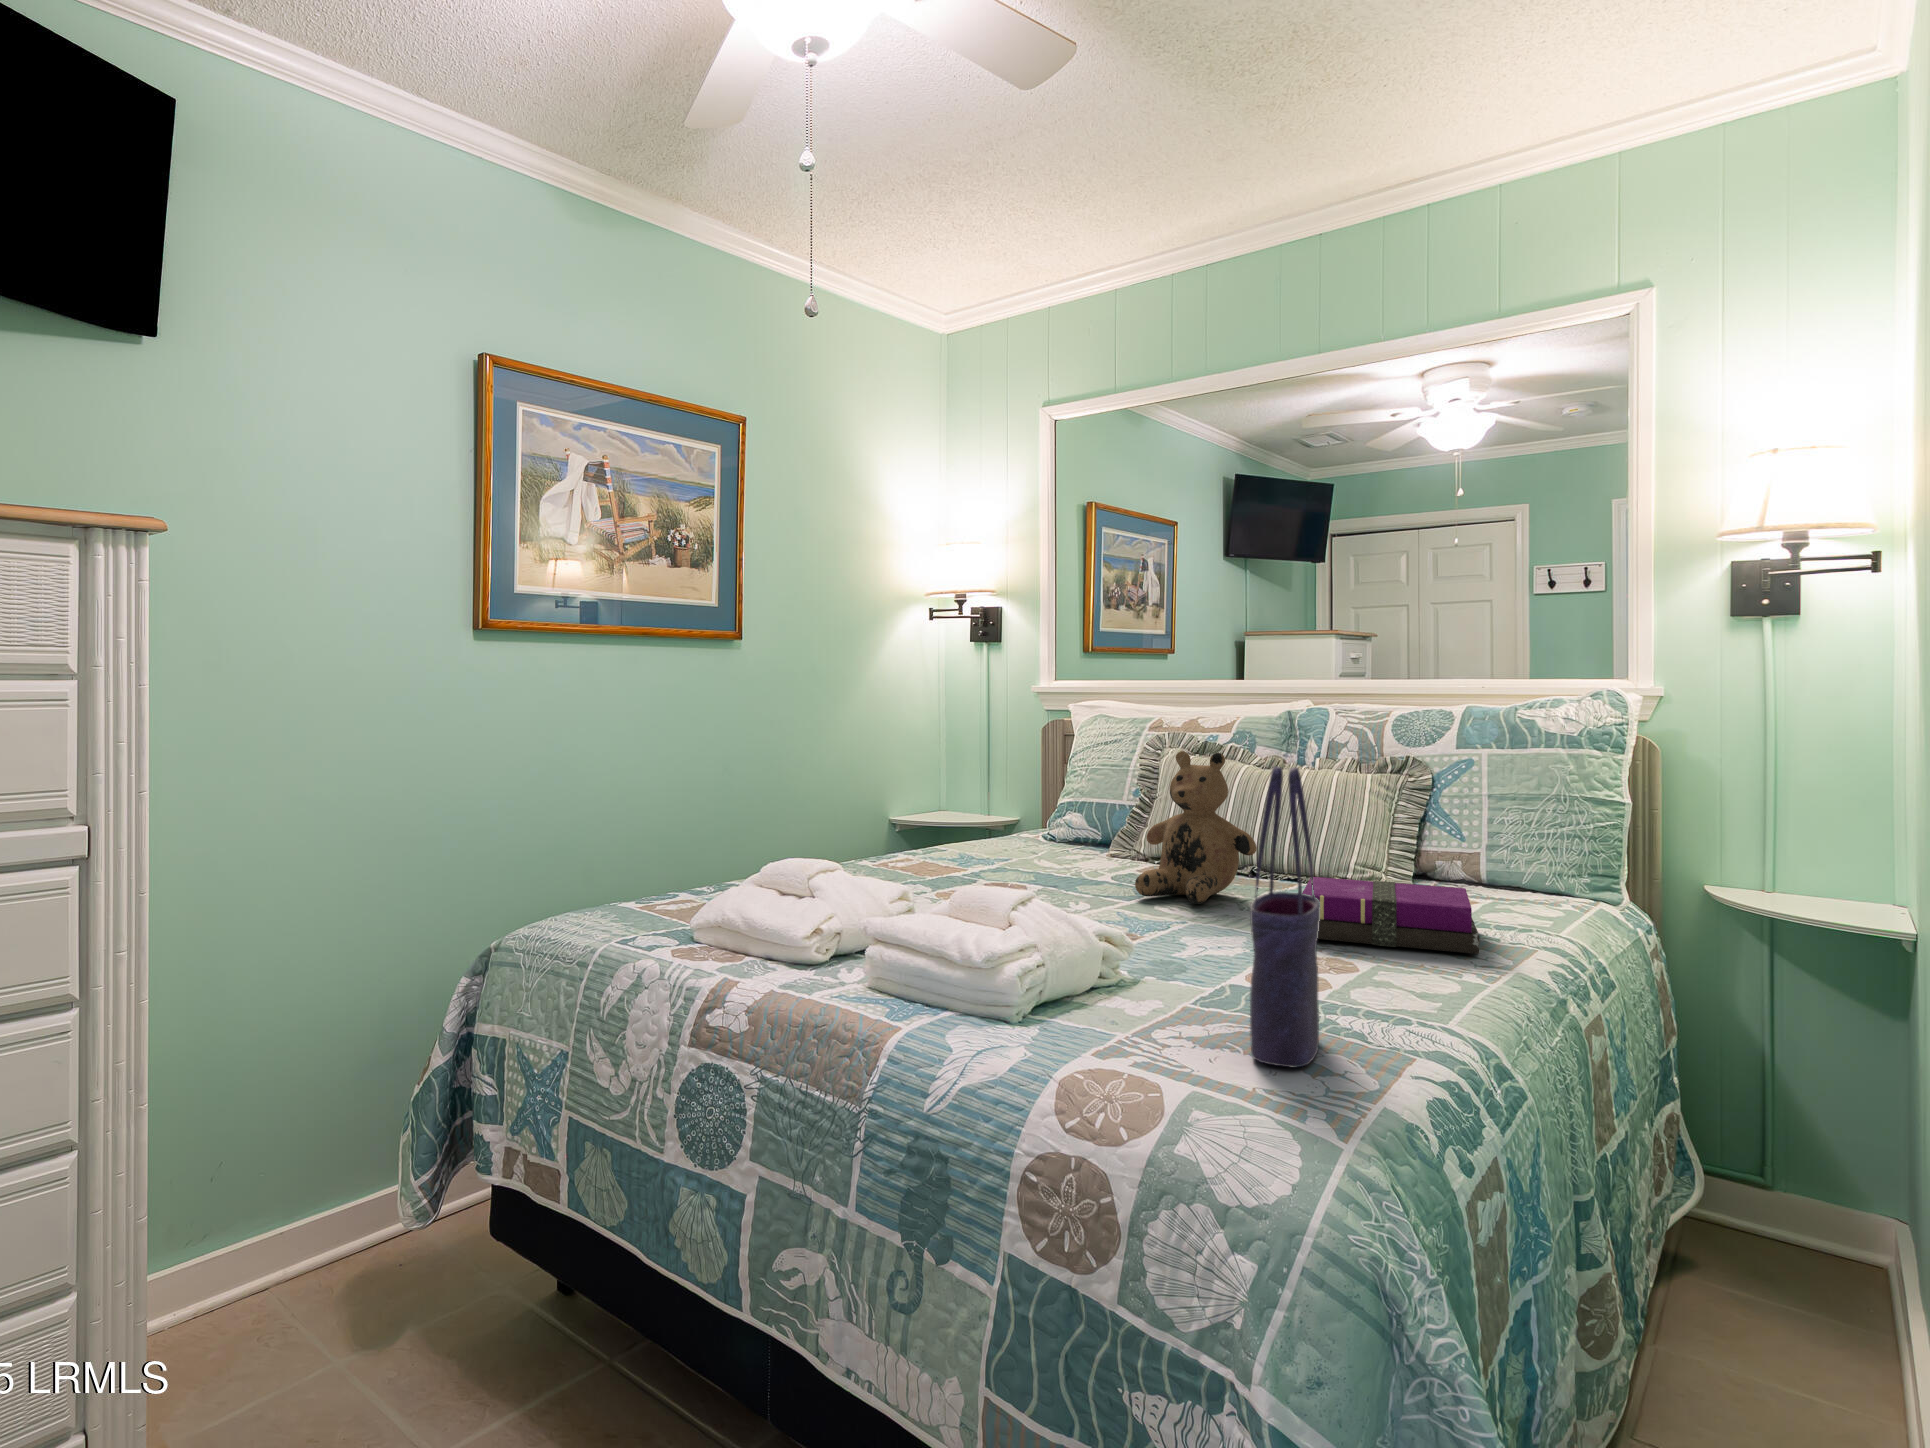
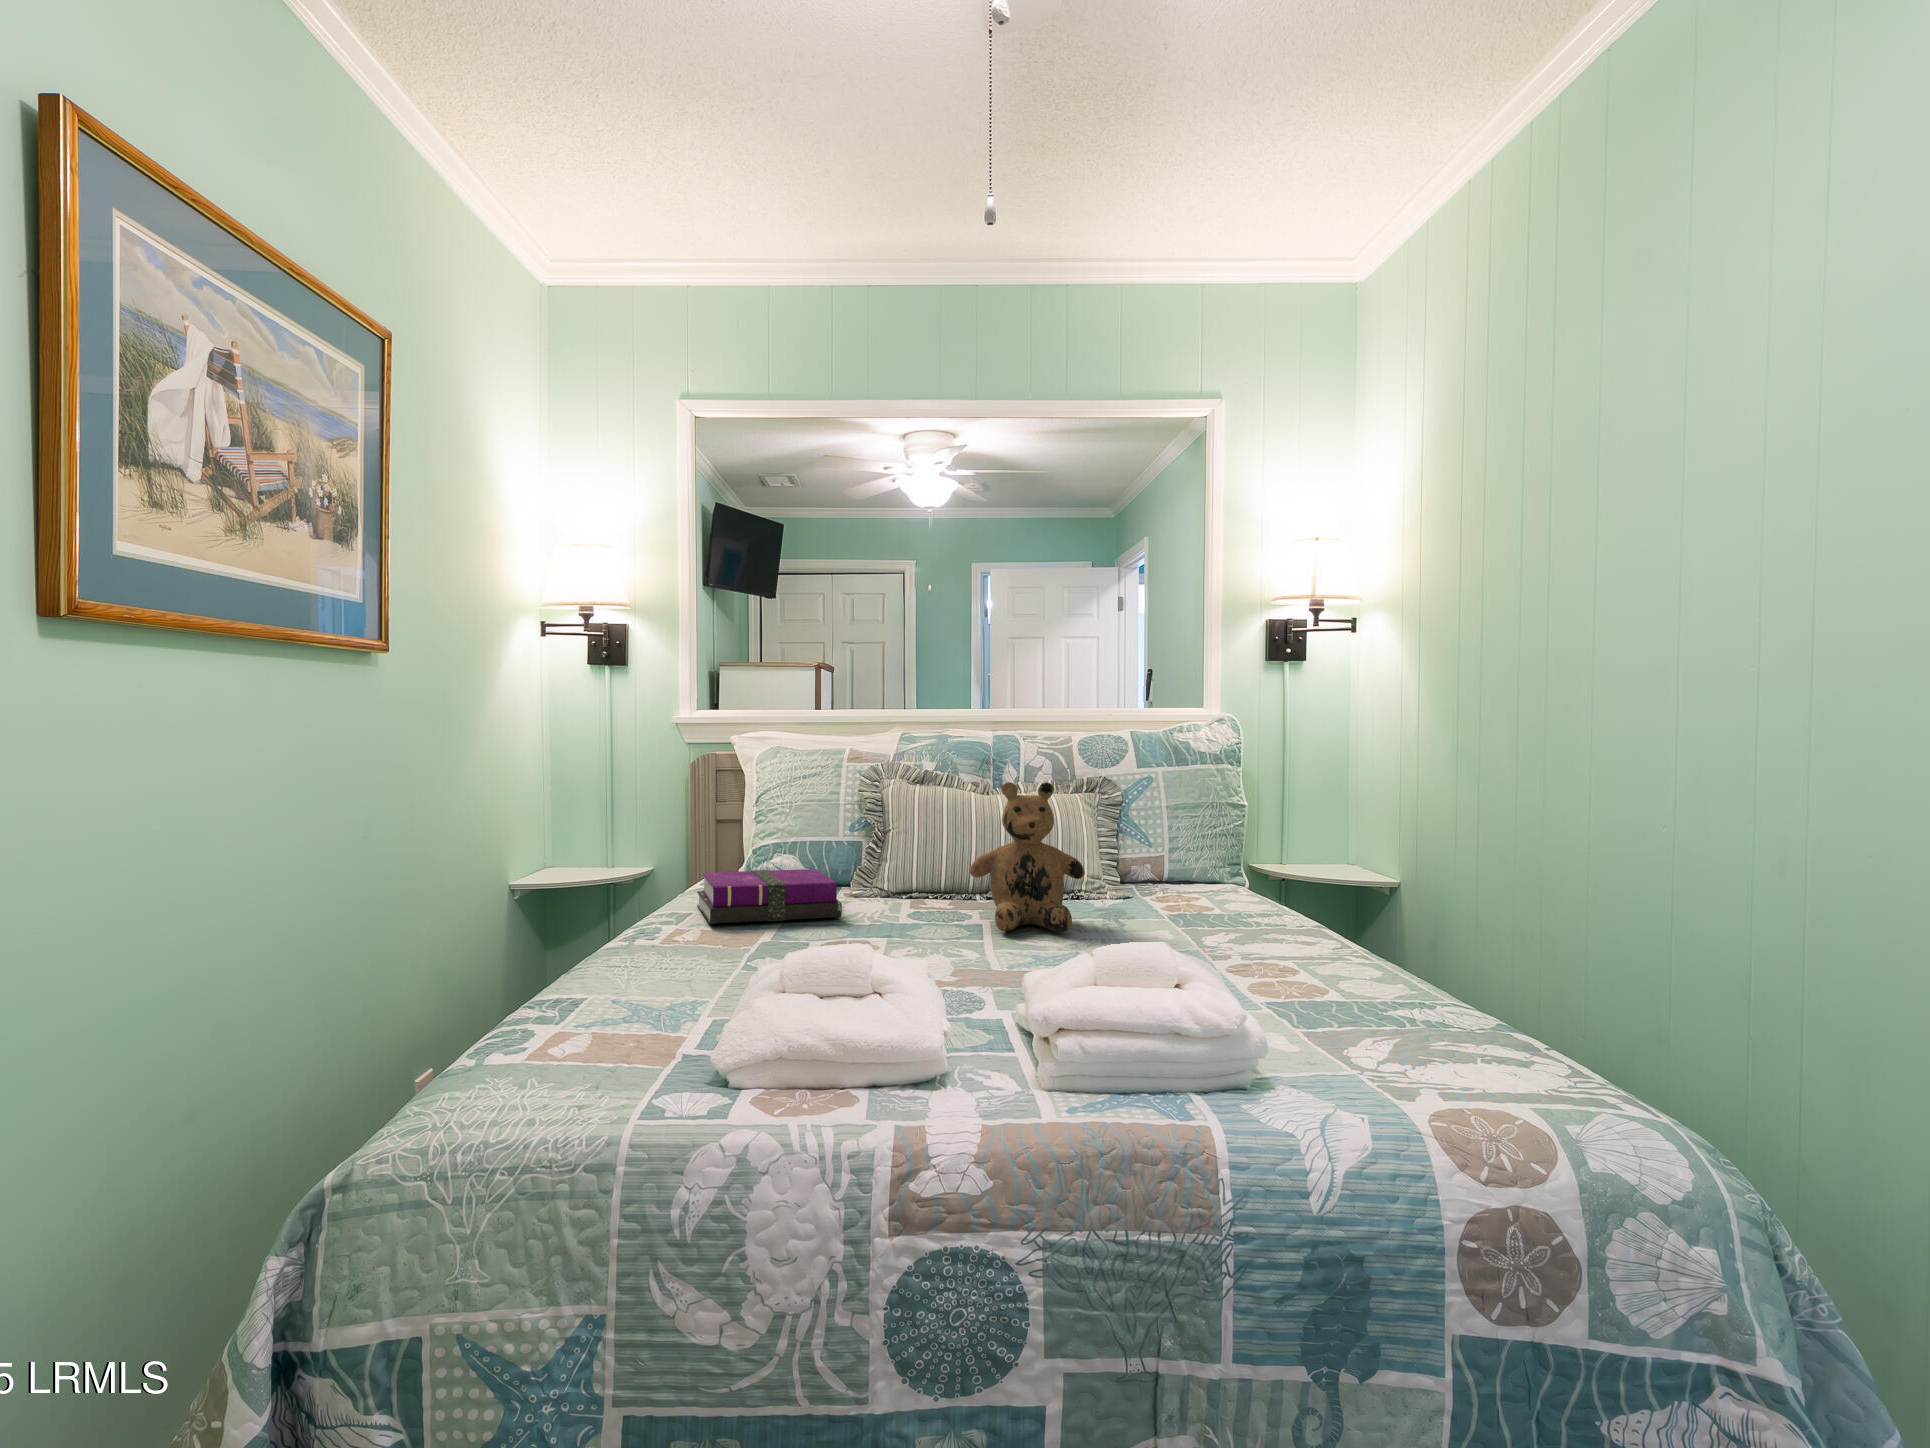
tote bag: present [1250,766,1320,1067] -> none [1412,801,1524,1070]
notebook: present [1302,877,1479,954] -> present [697,869,842,924]

